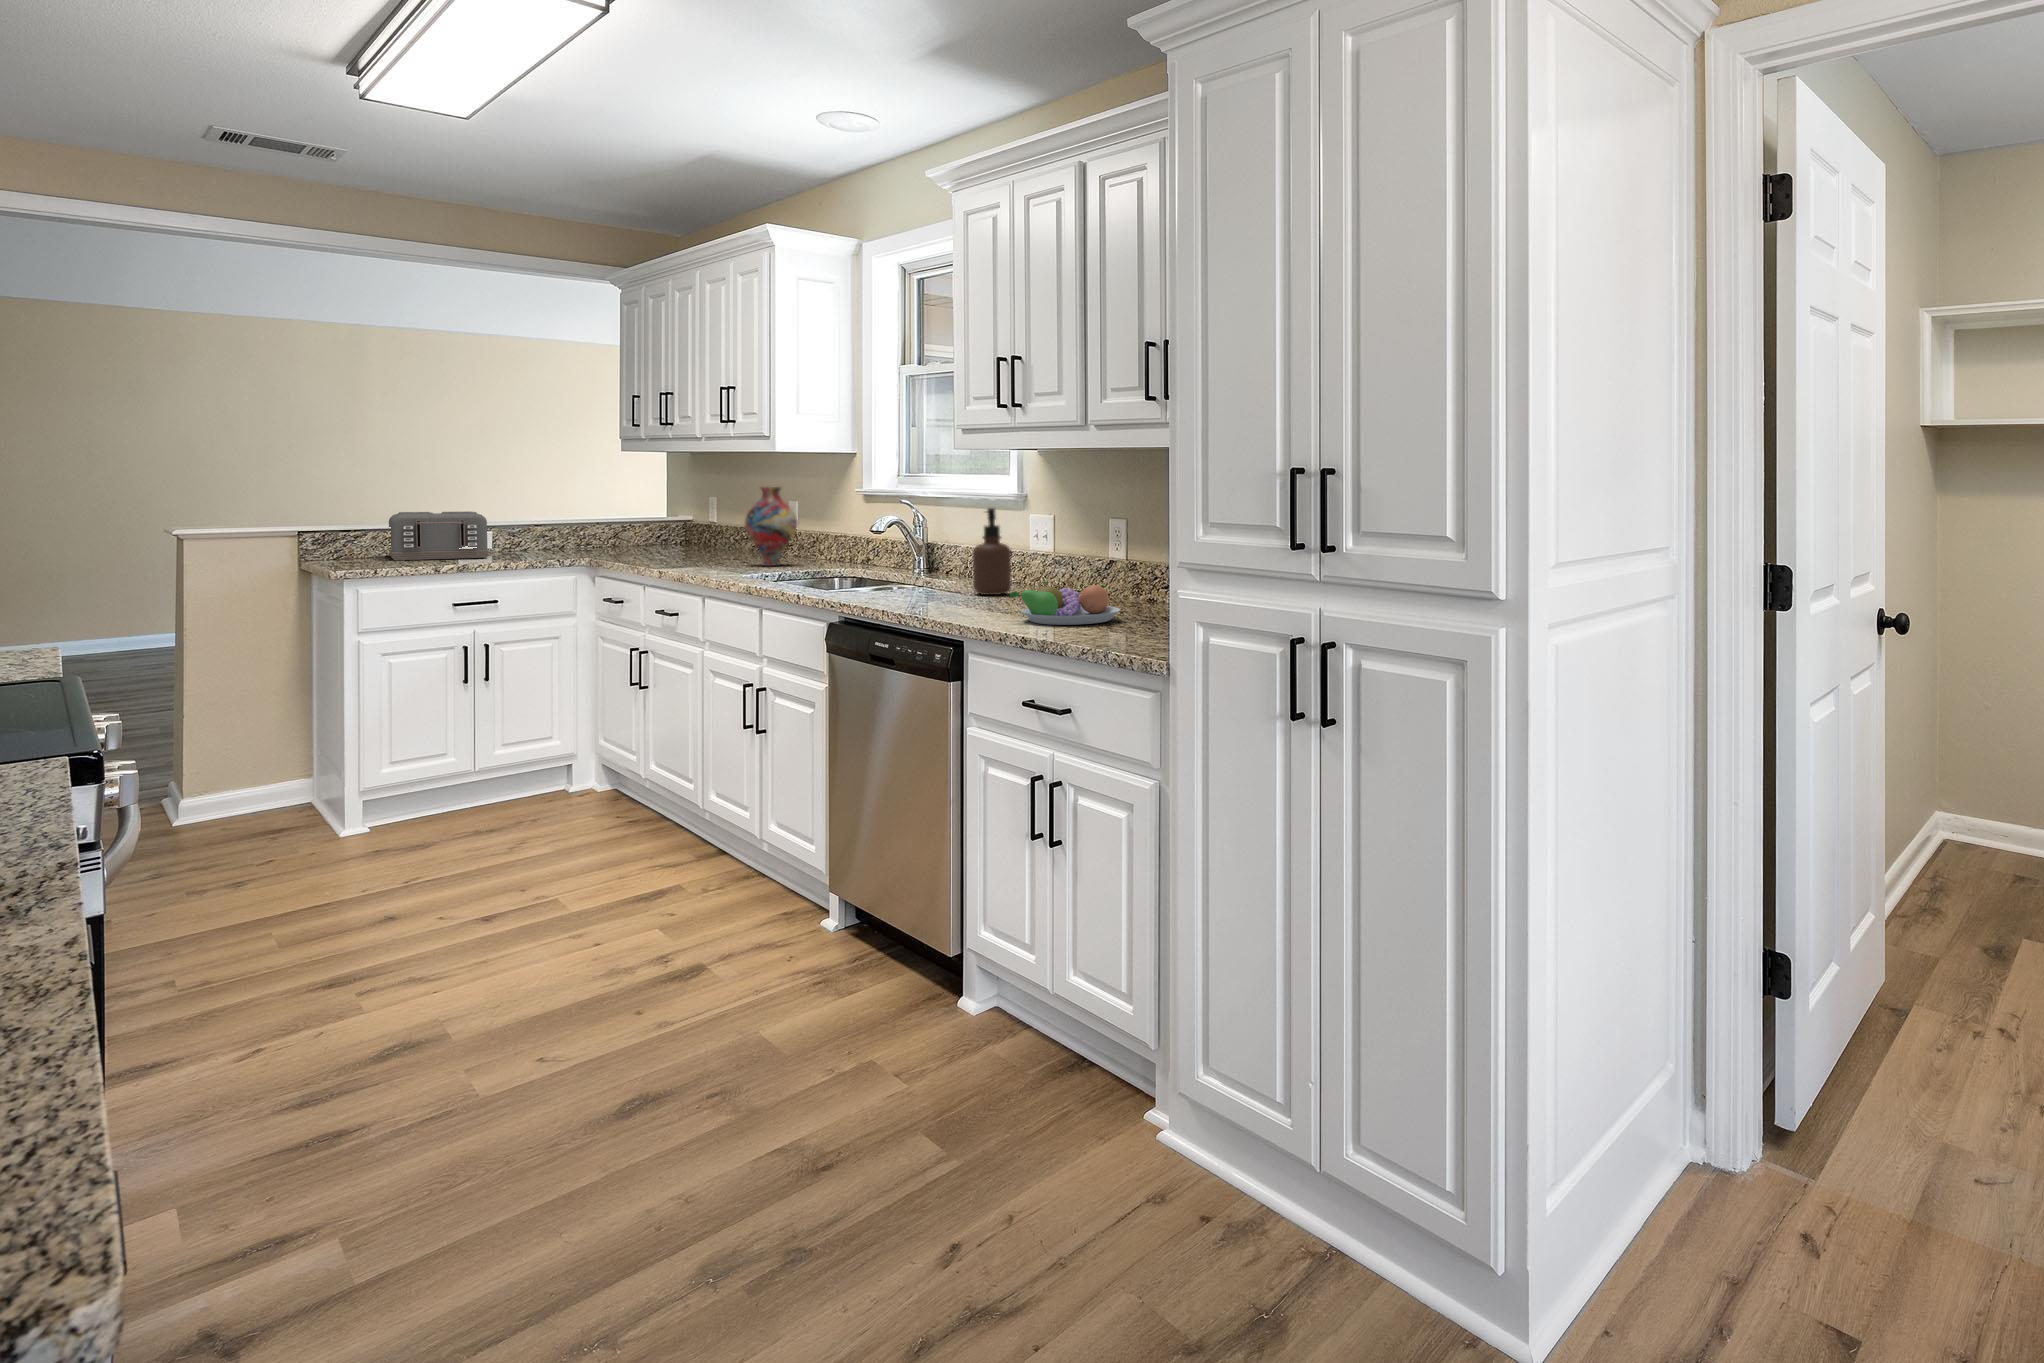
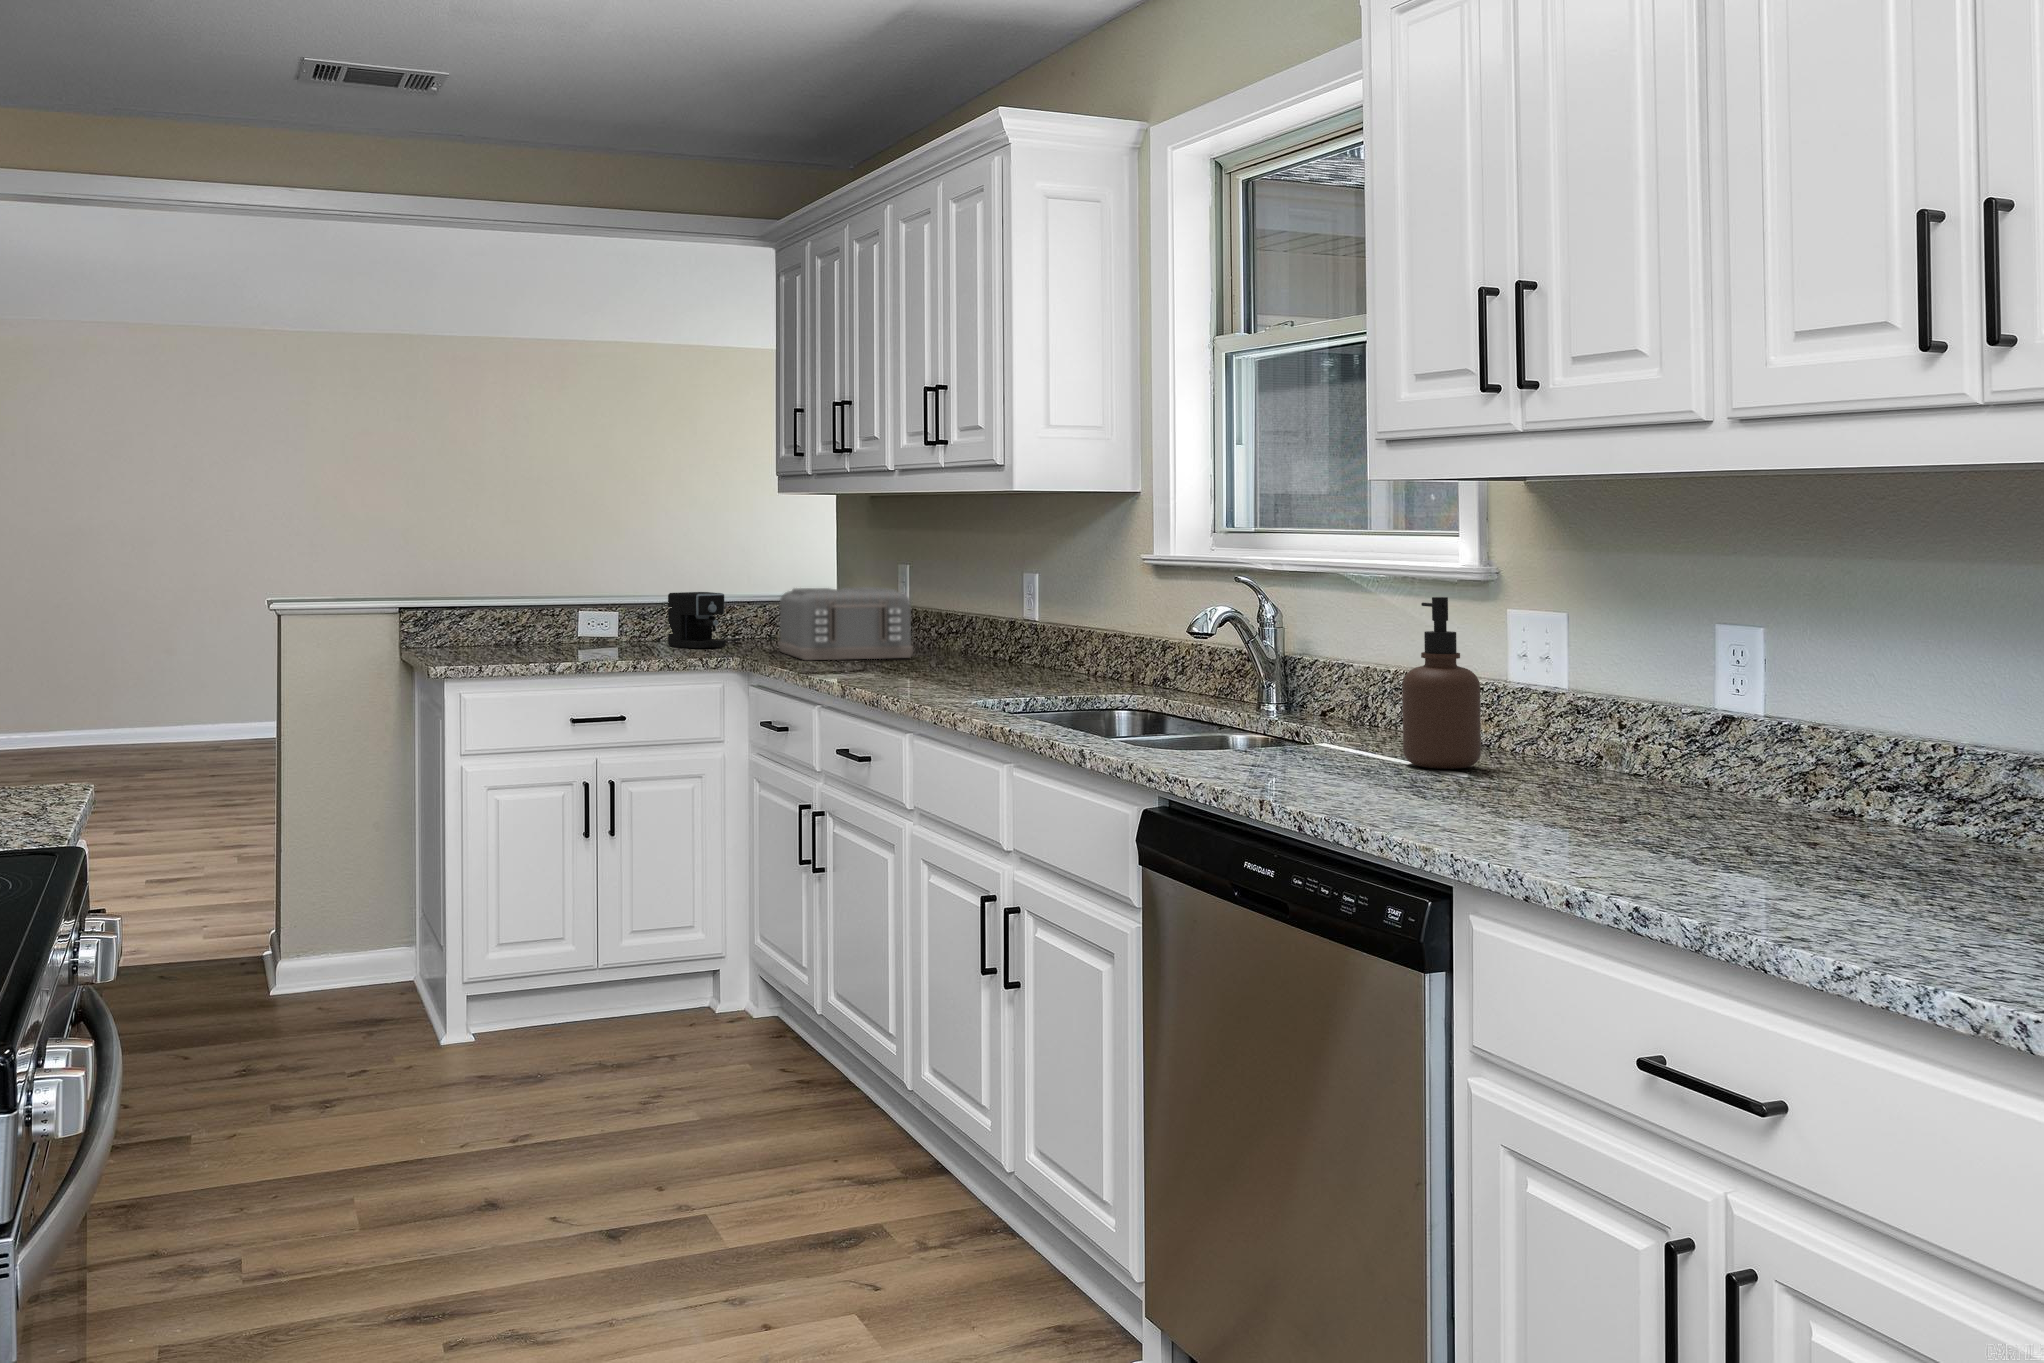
vase: present [744,487,798,566] -> none [962,548,1042,678]
toaster: present [389,511,489,560] -> present [779,587,913,660]
coffee maker: none [533,518,592,555] -> present [668,592,740,648]
fruit bowl: present [1010,580,1120,625] -> none [1560,766,1824,879]

